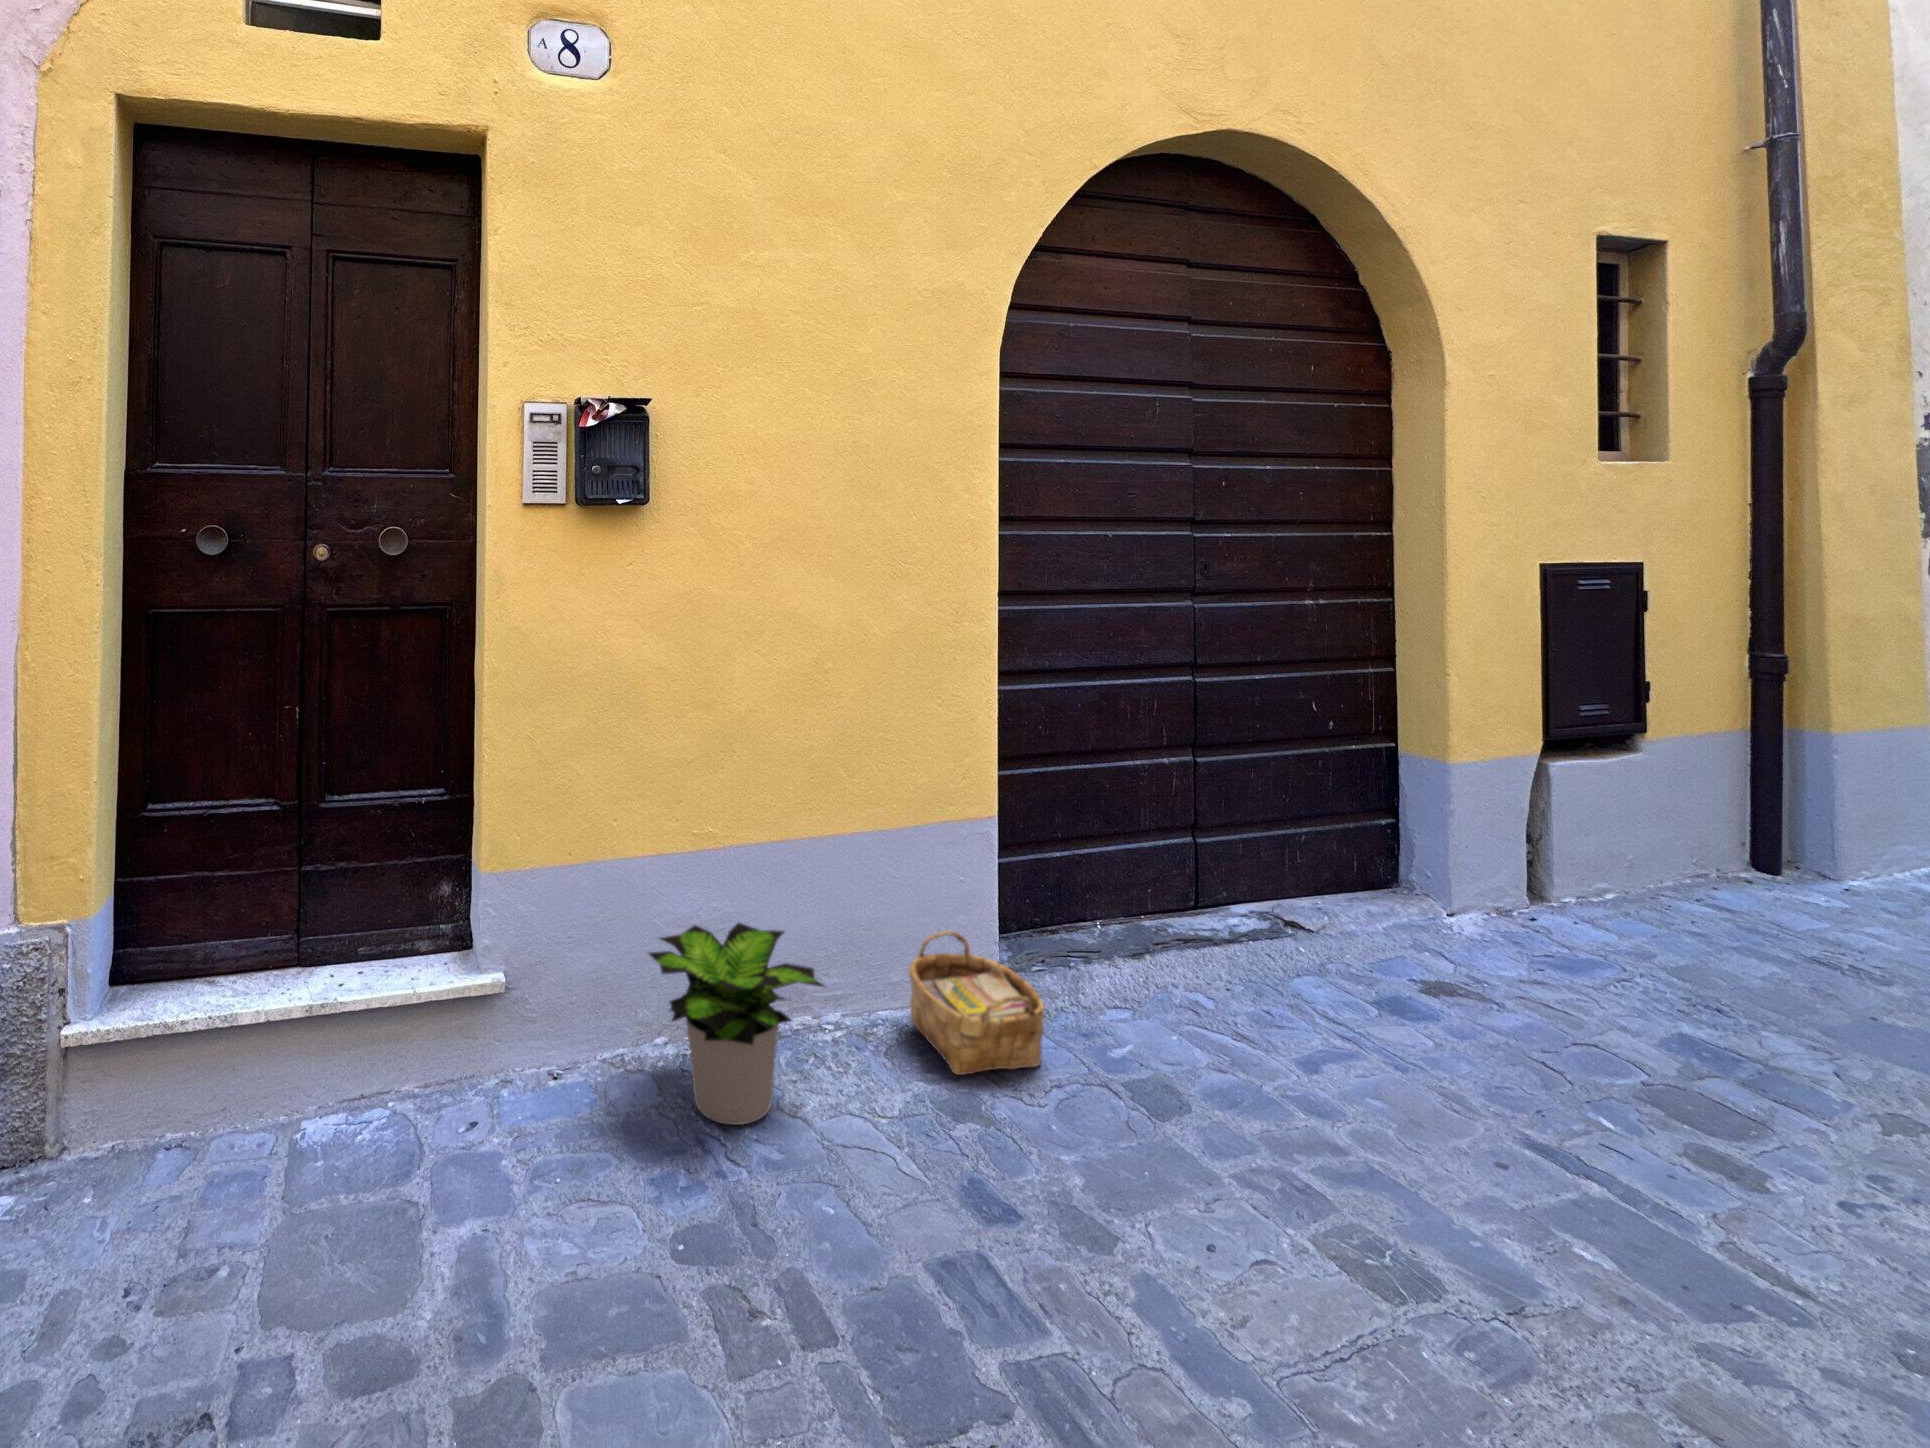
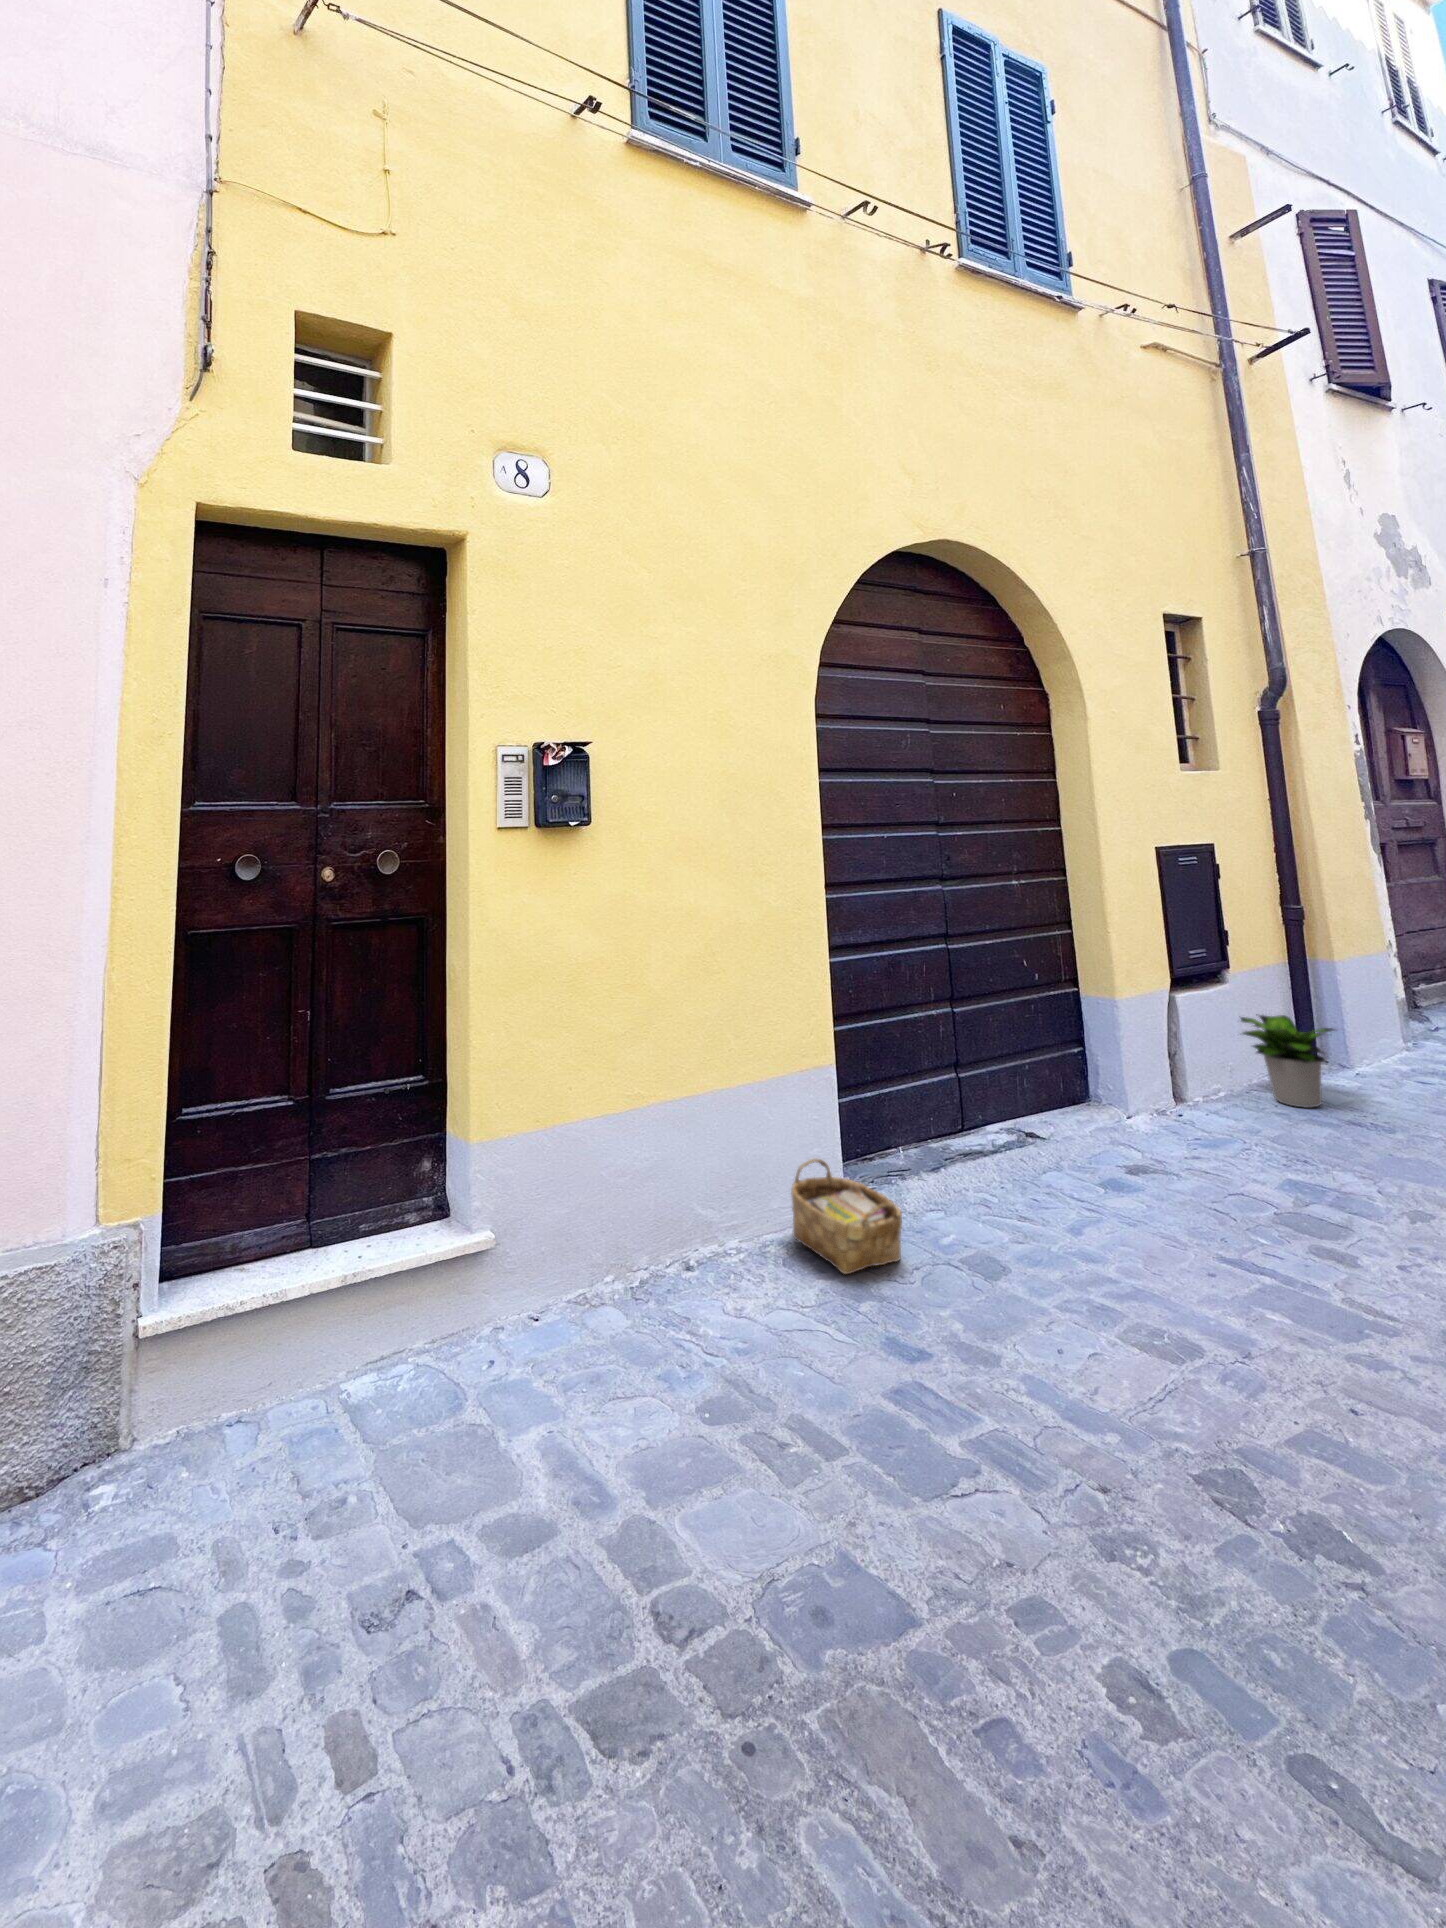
potted plant: present [647,923,824,1125] -> present [1241,1015,1334,1108]

